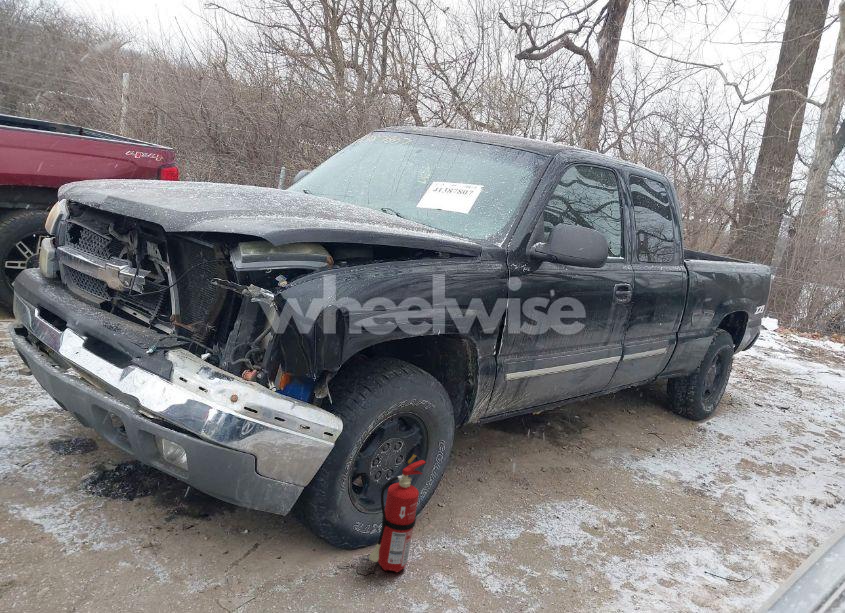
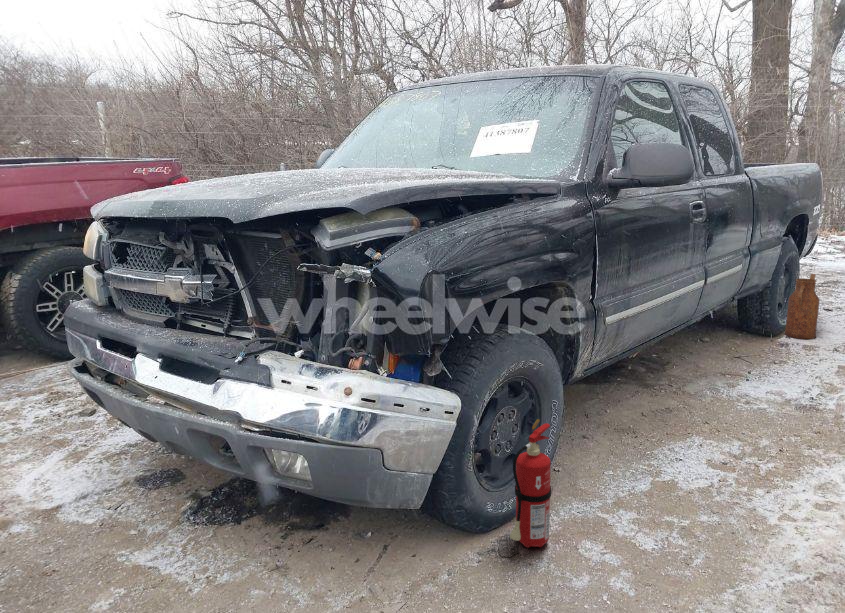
watering can: none [704,368,742,429] -> present [785,274,819,339]

